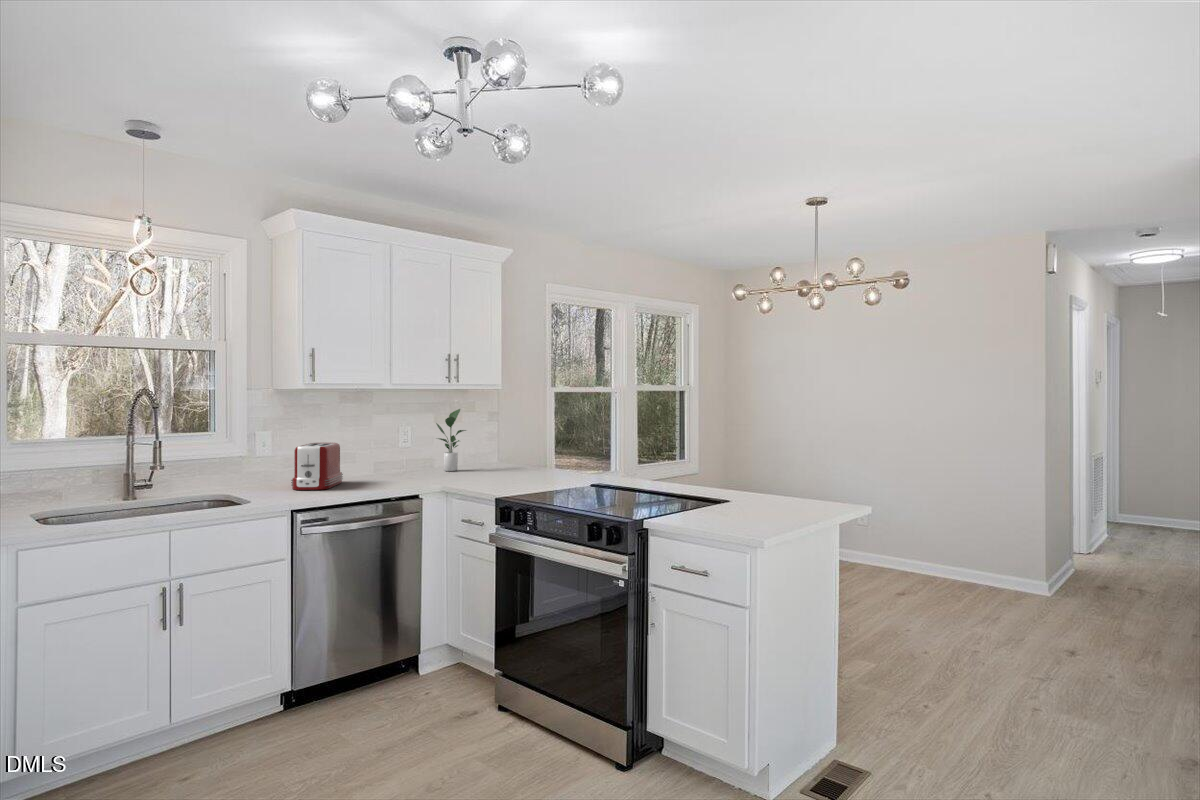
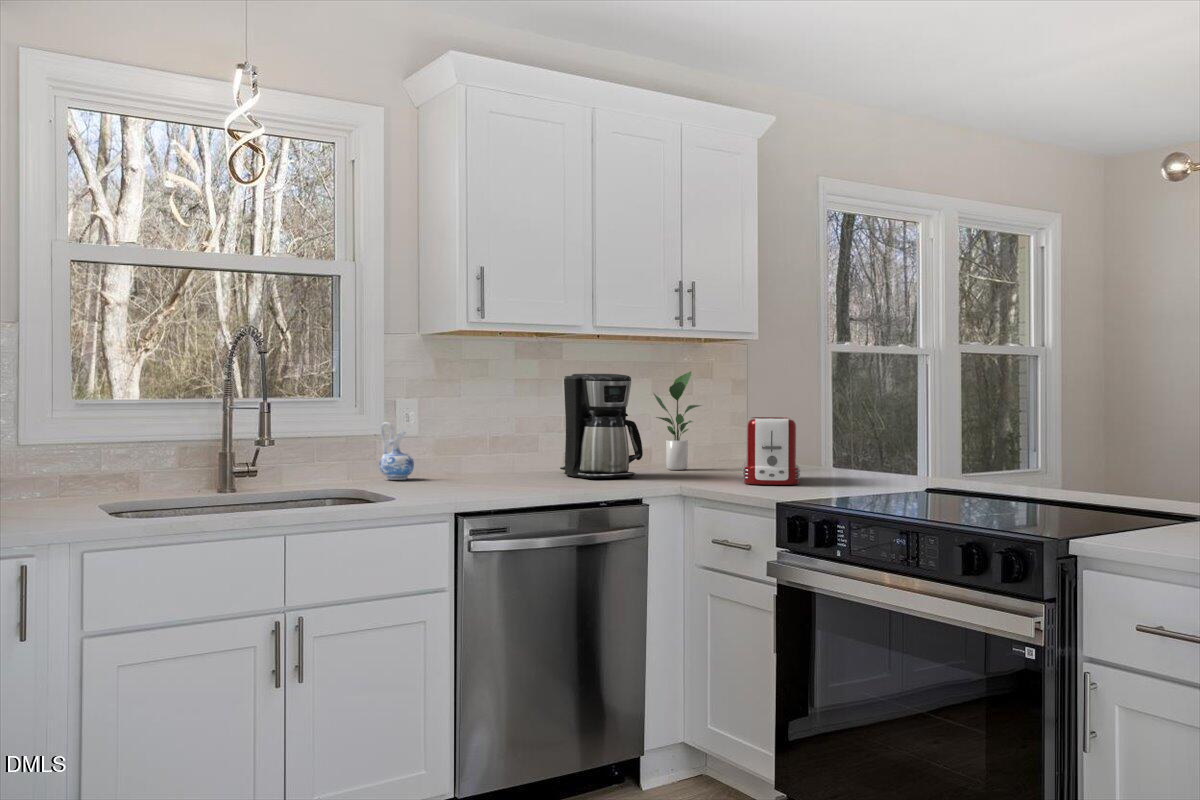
coffee maker: none [372,413,425,481] -> present [560,374,643,479]
toaster: present [291,443,343,490] -> present [742,417,800,485]
ceramic pitcher: none [244,447,269,485] -> present [379,422,414,480]

